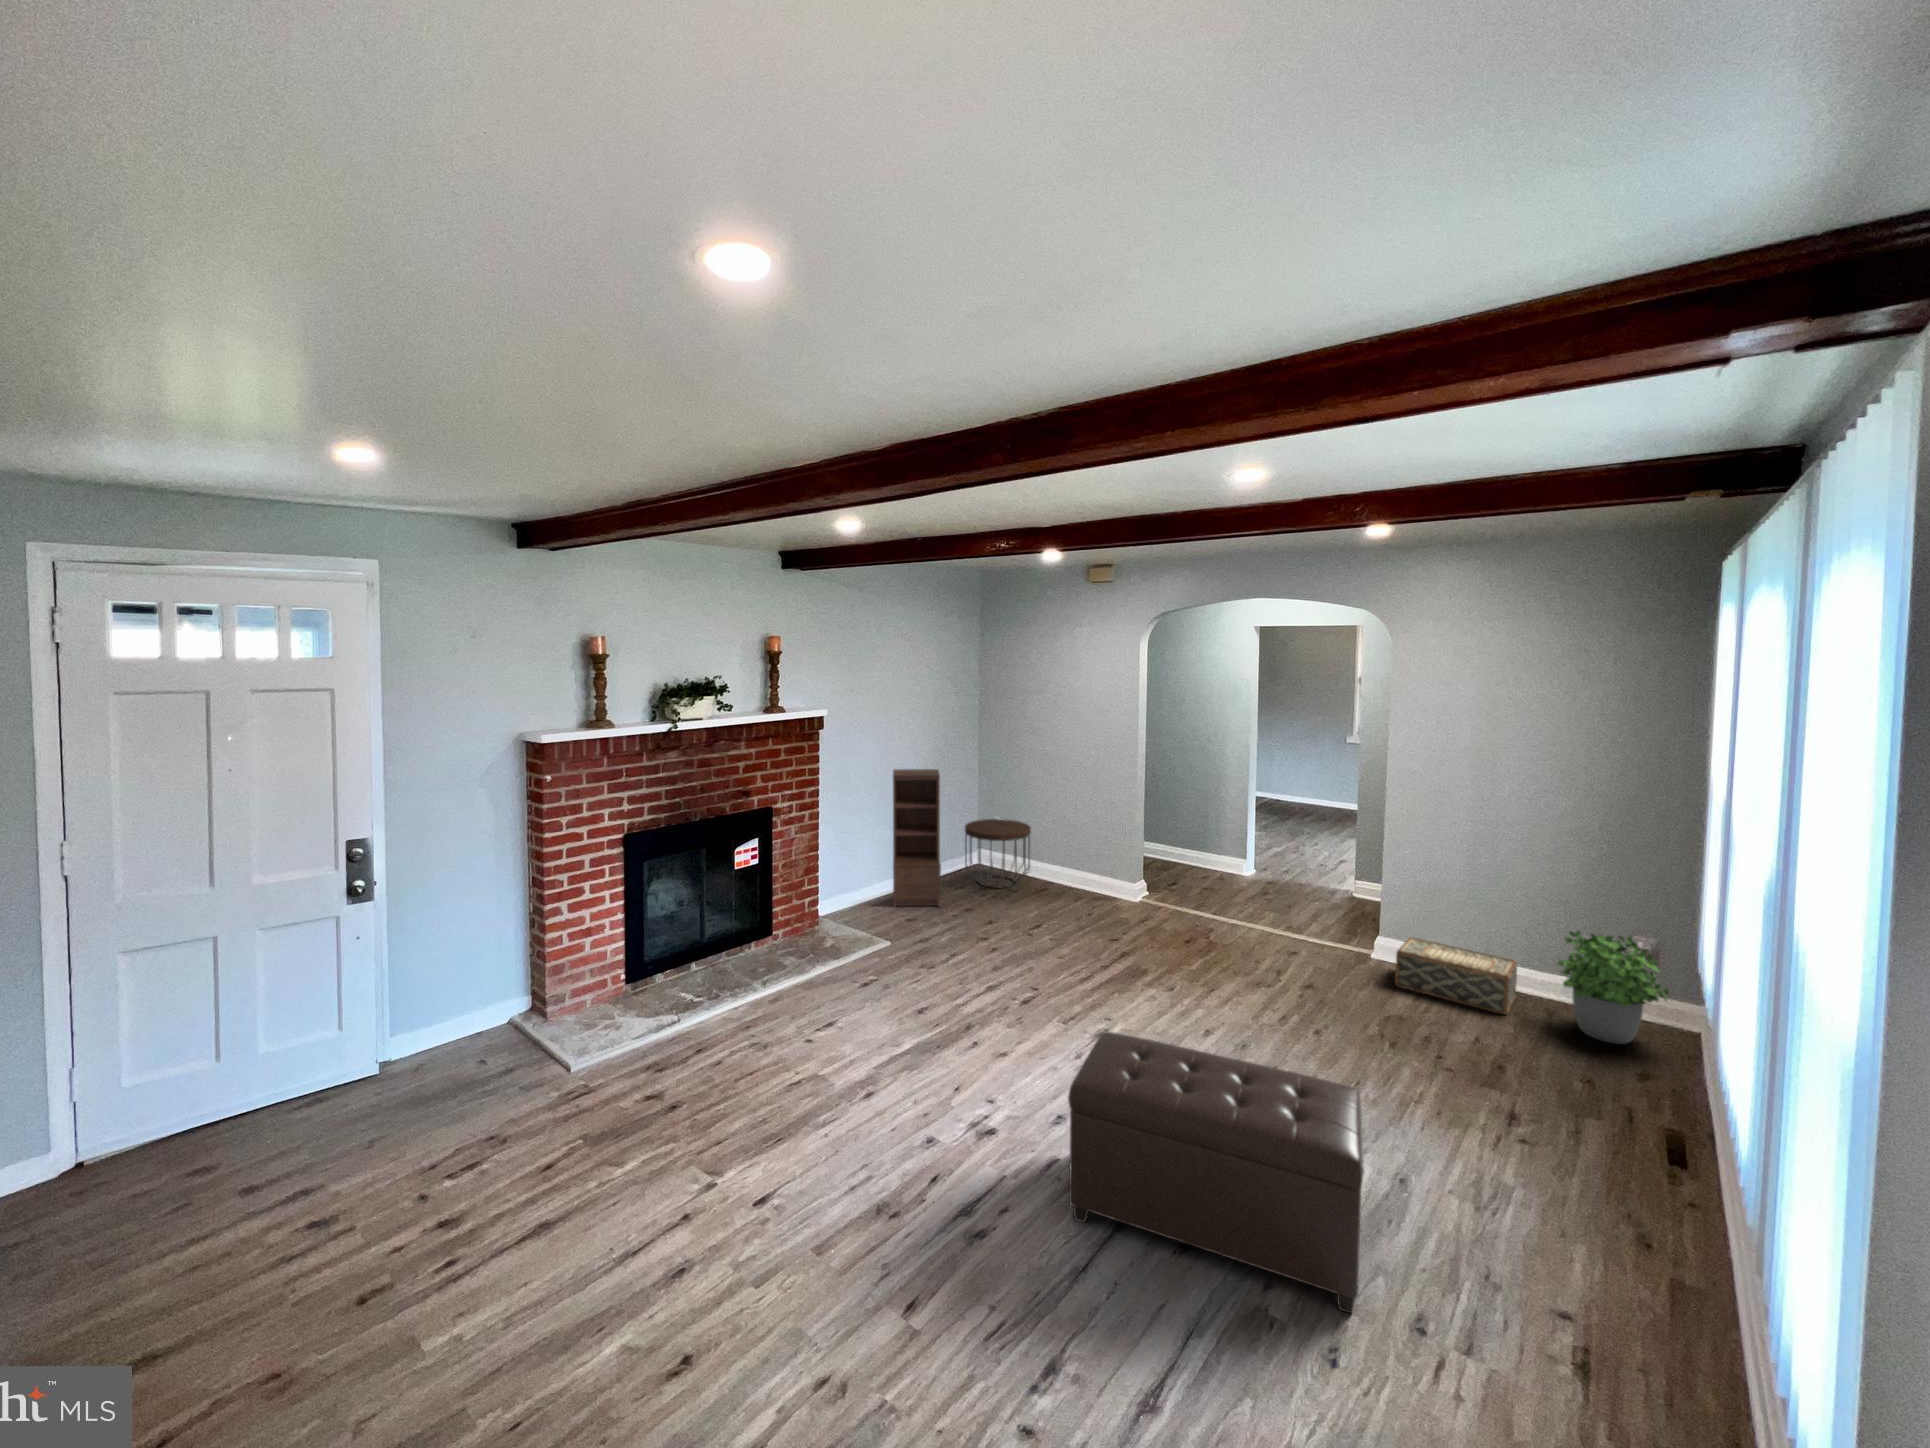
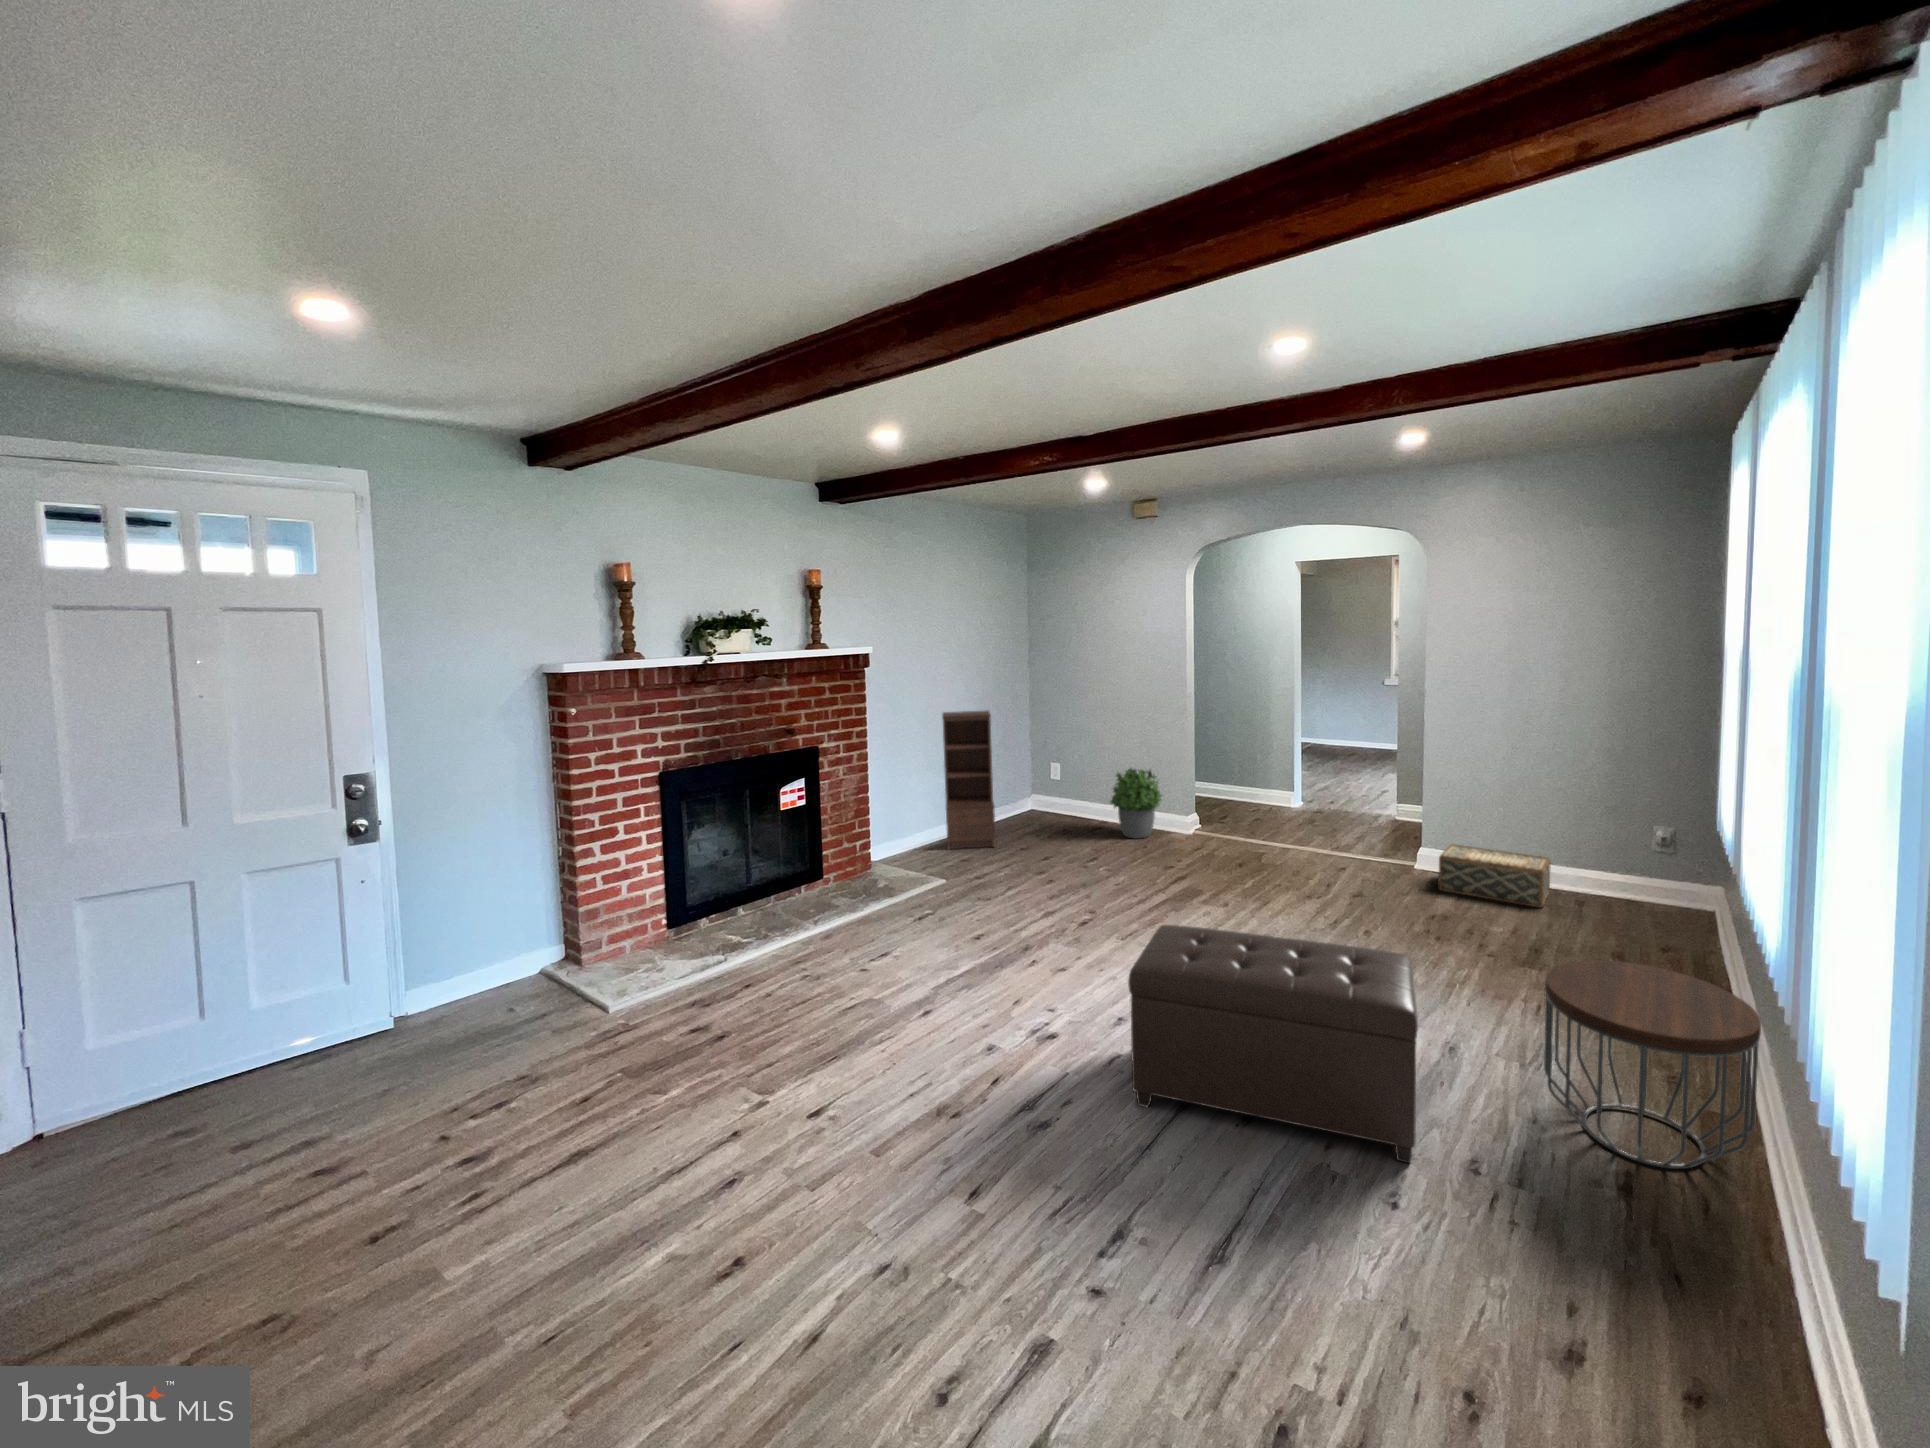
side table: present [965,819,1031,888] -> present [1544,960,1761,1169]
potted plant: present [1556,931,1669,1044] -> present [1111,768,1162,838]

